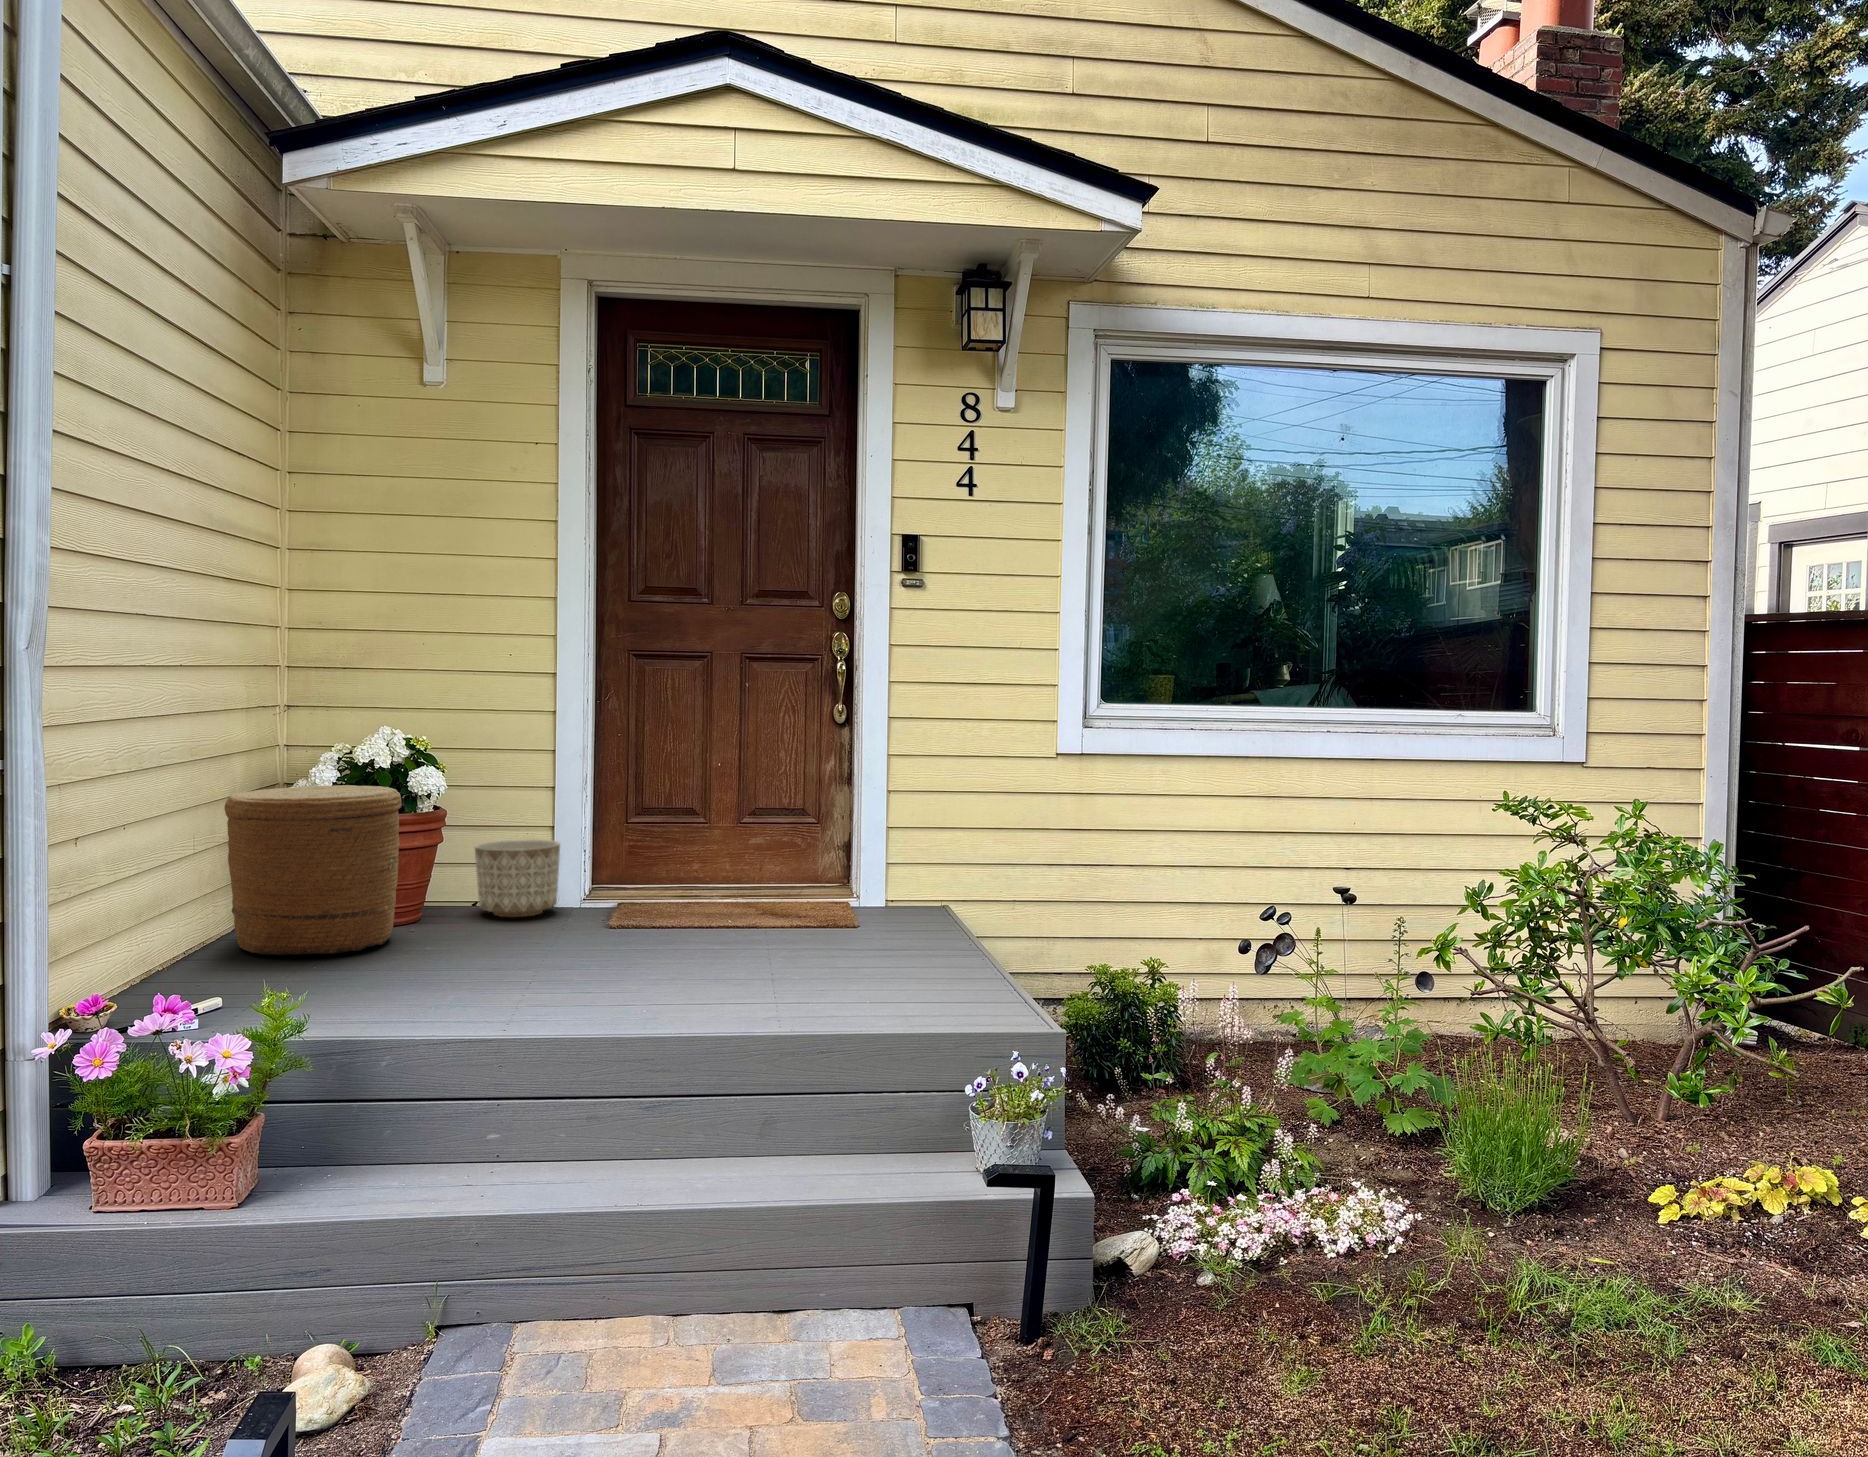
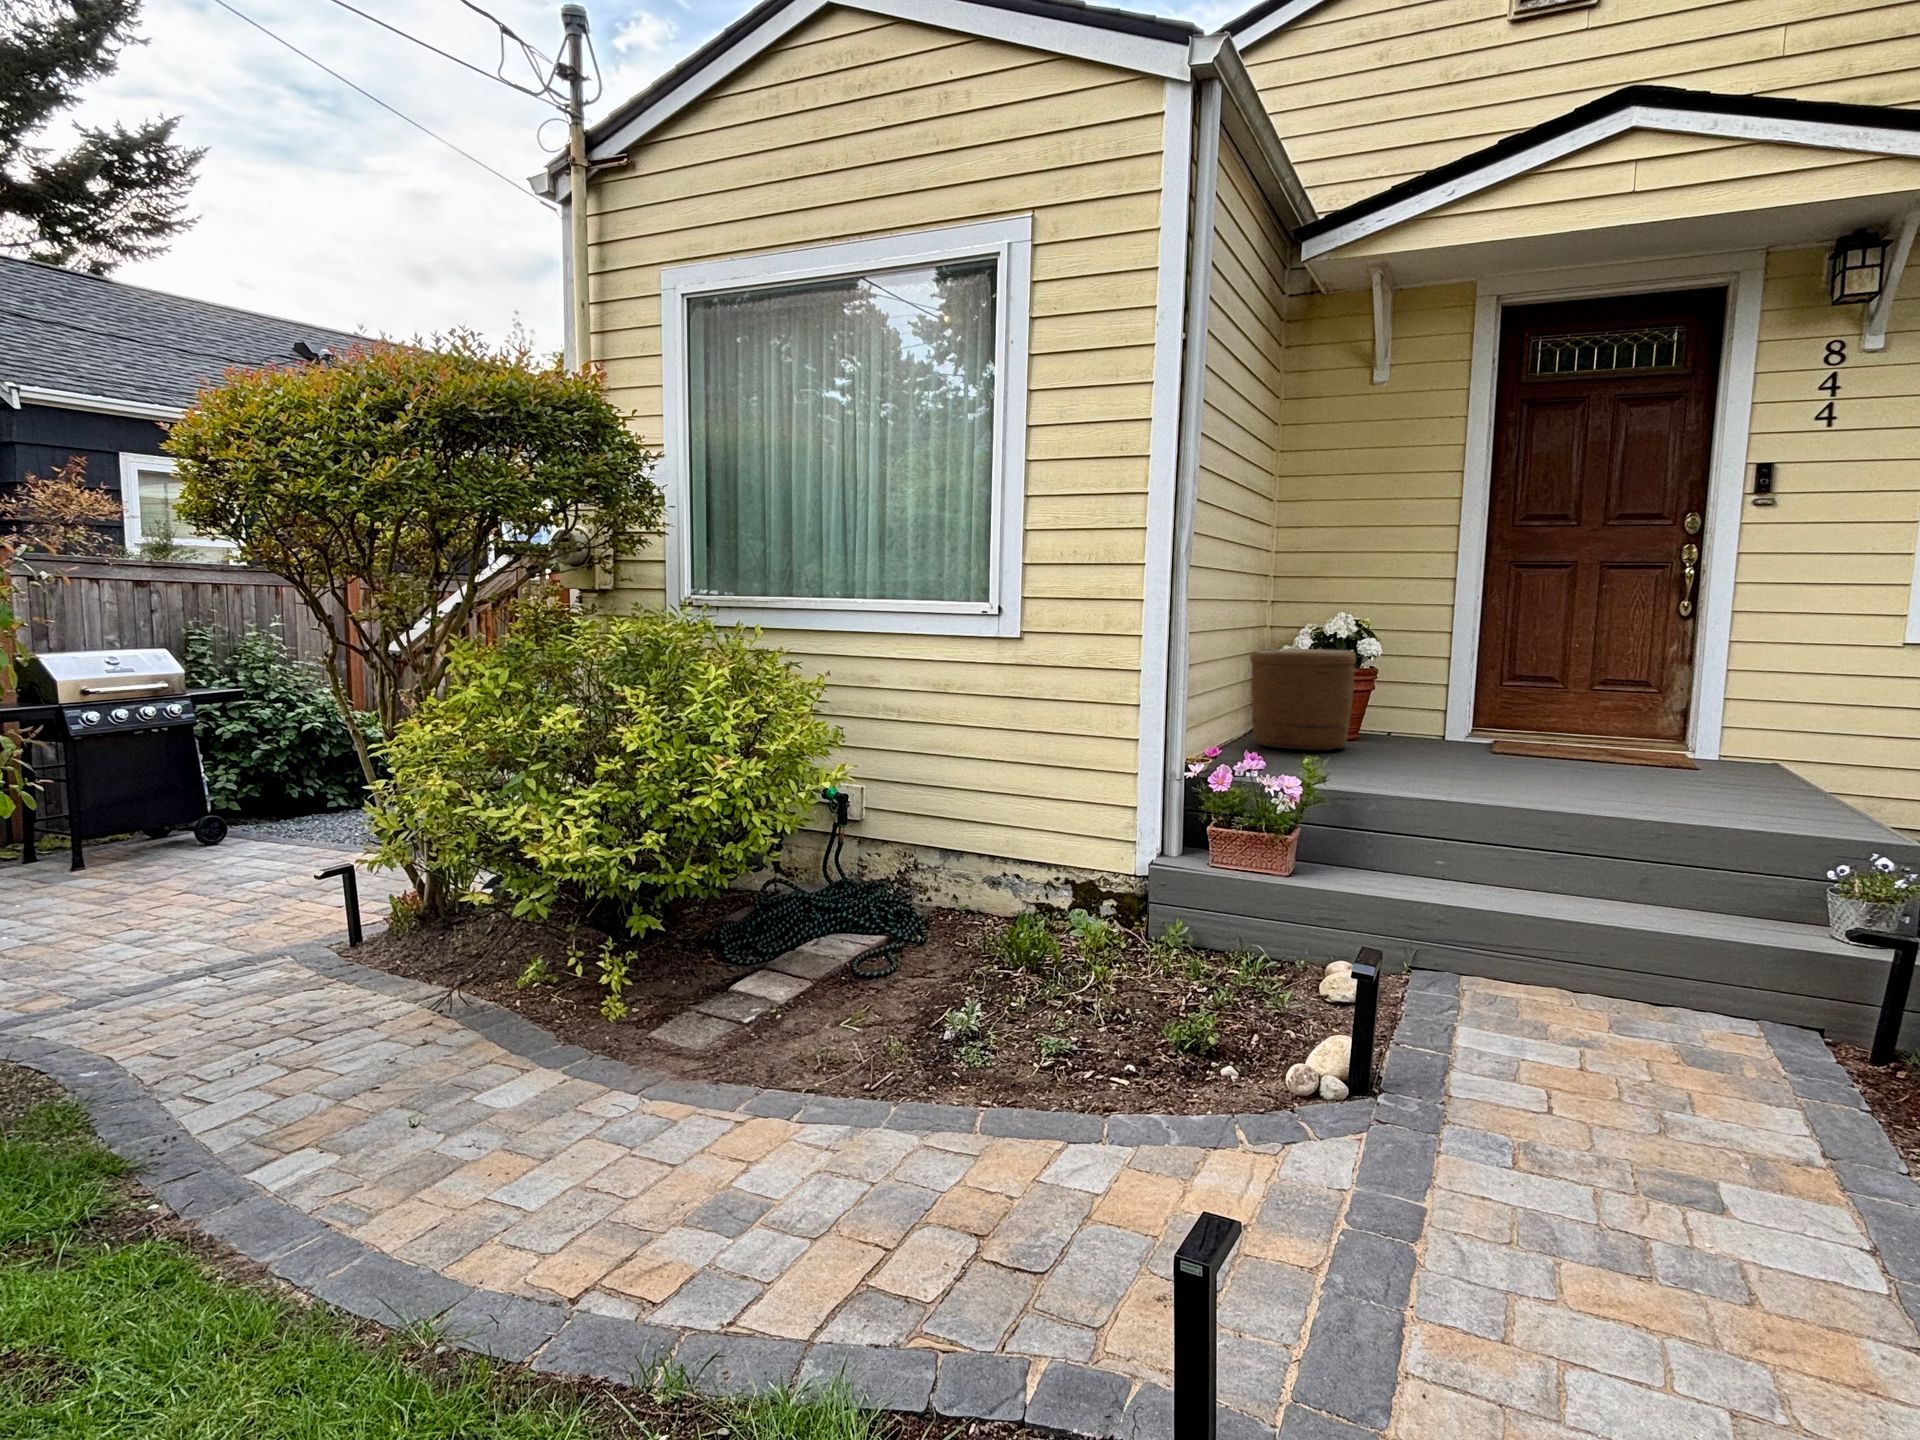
planter: present [475,839,560,917] -> none [1395,692,1455,743]

